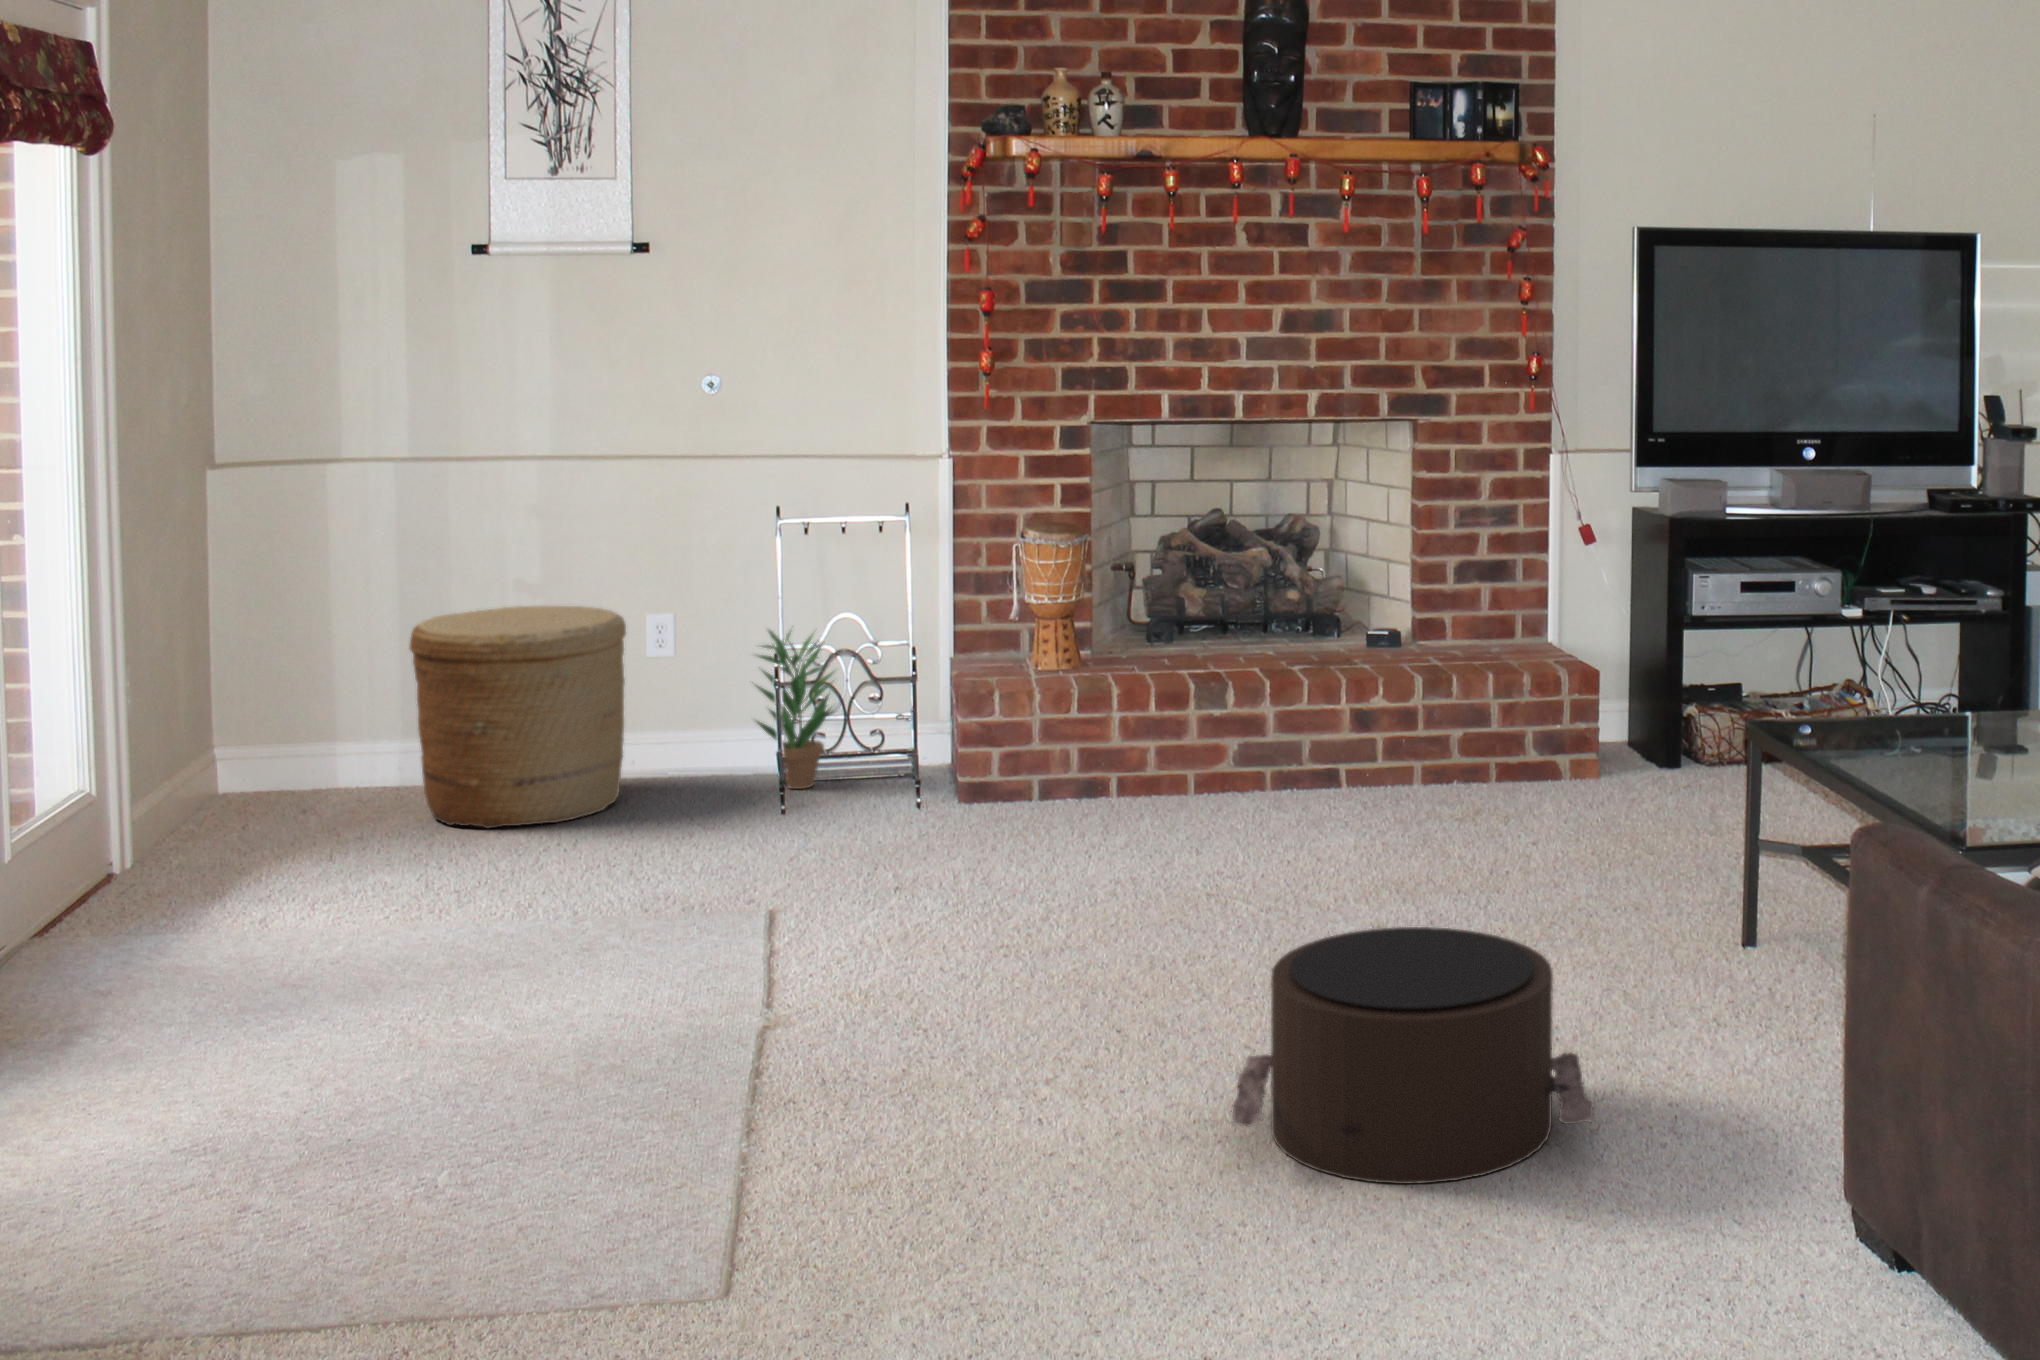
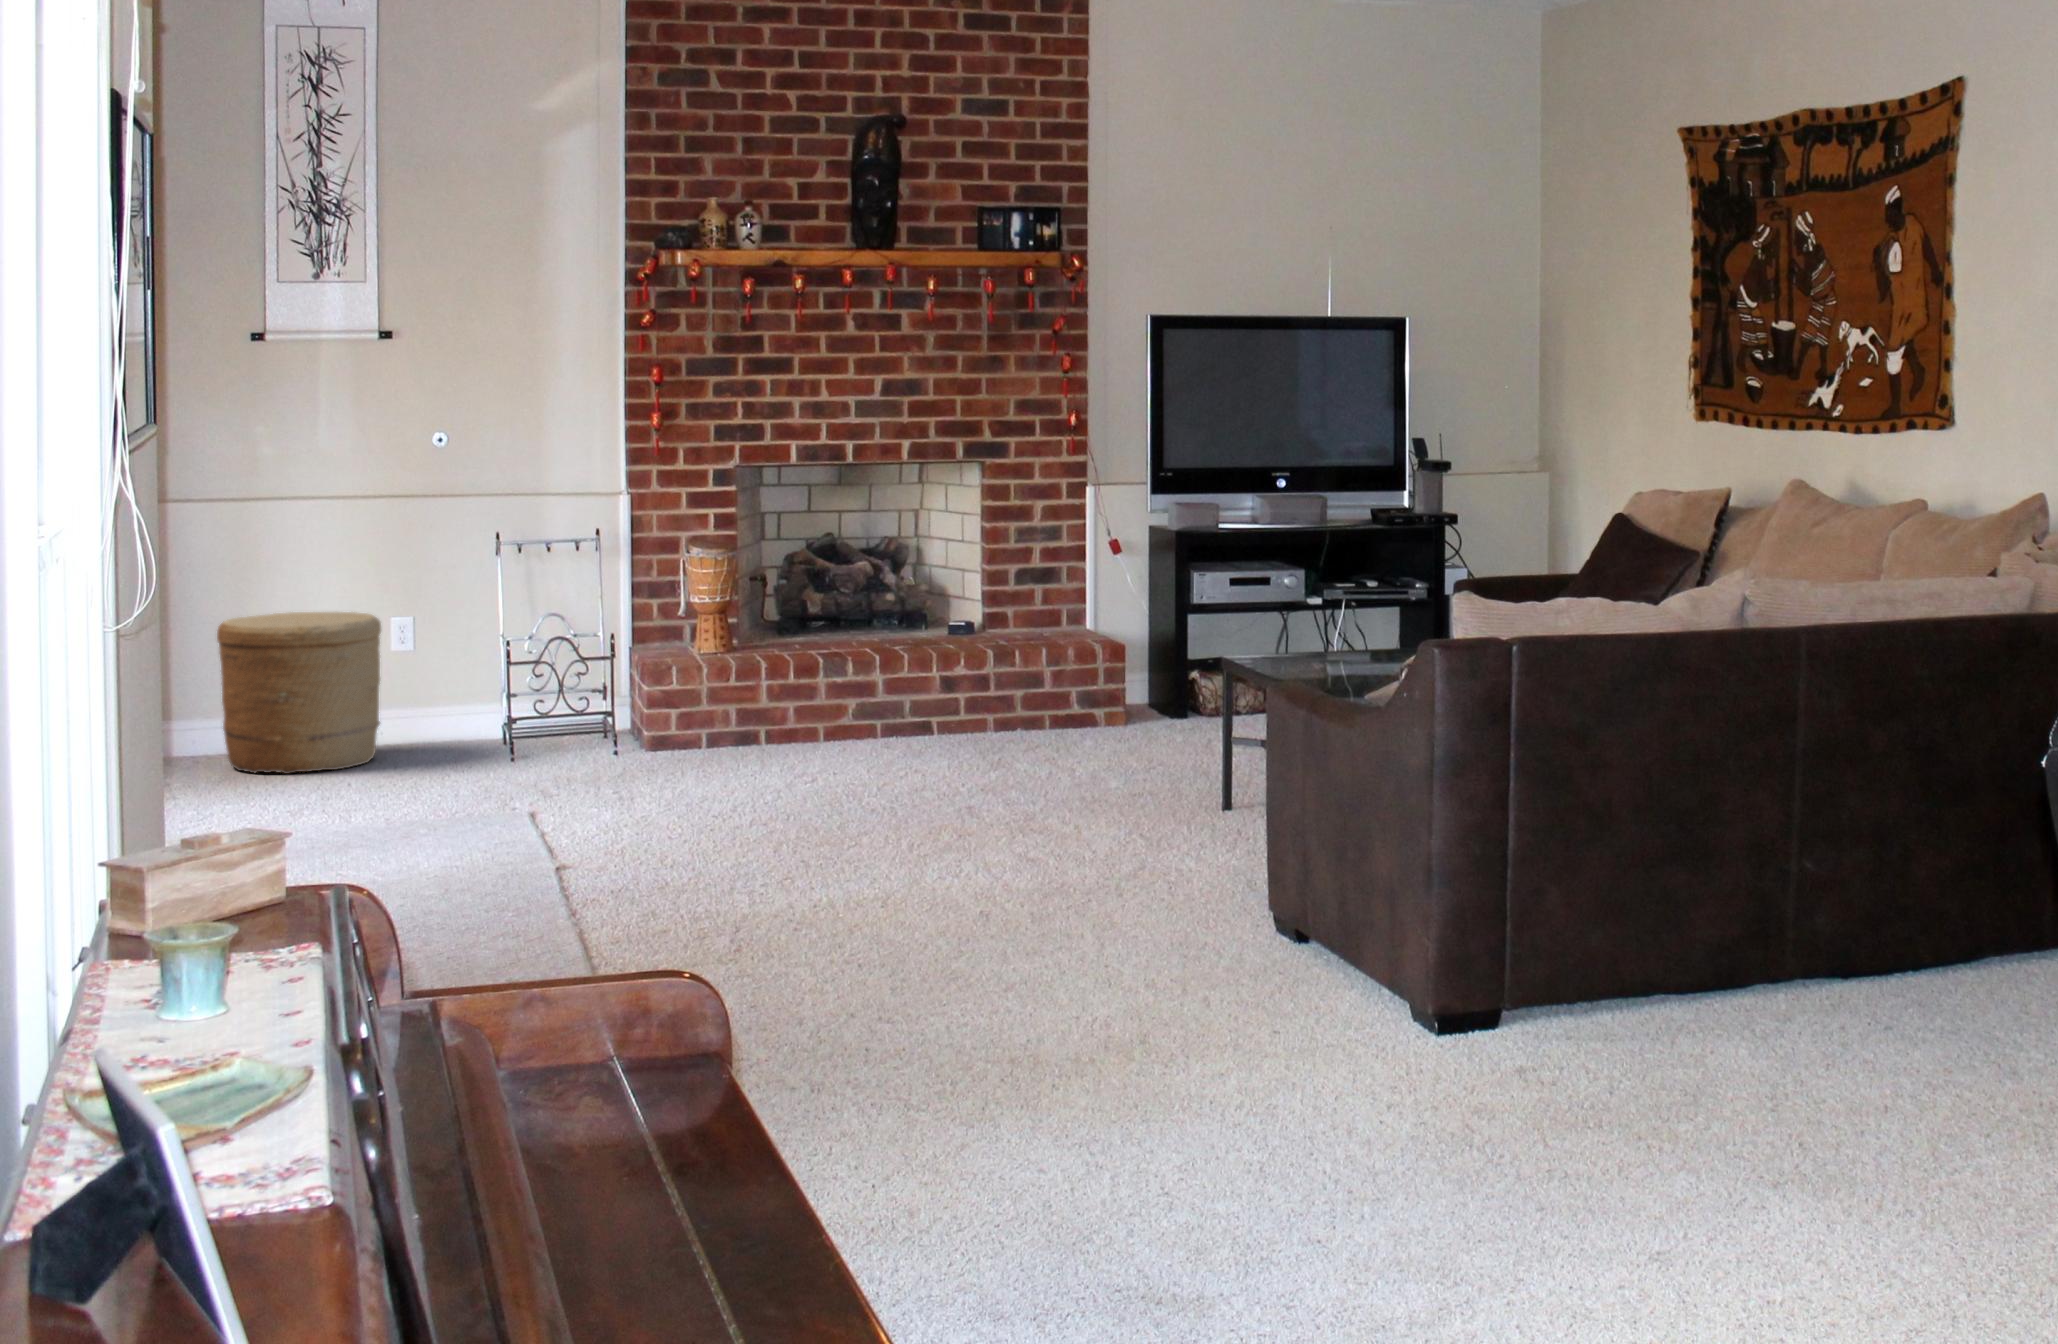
potted plant: present [756,626,833,789] -> none [474,621,546,748]
pouf: present [1233,927,1594,1184] -> none [914,756,1128,882]

